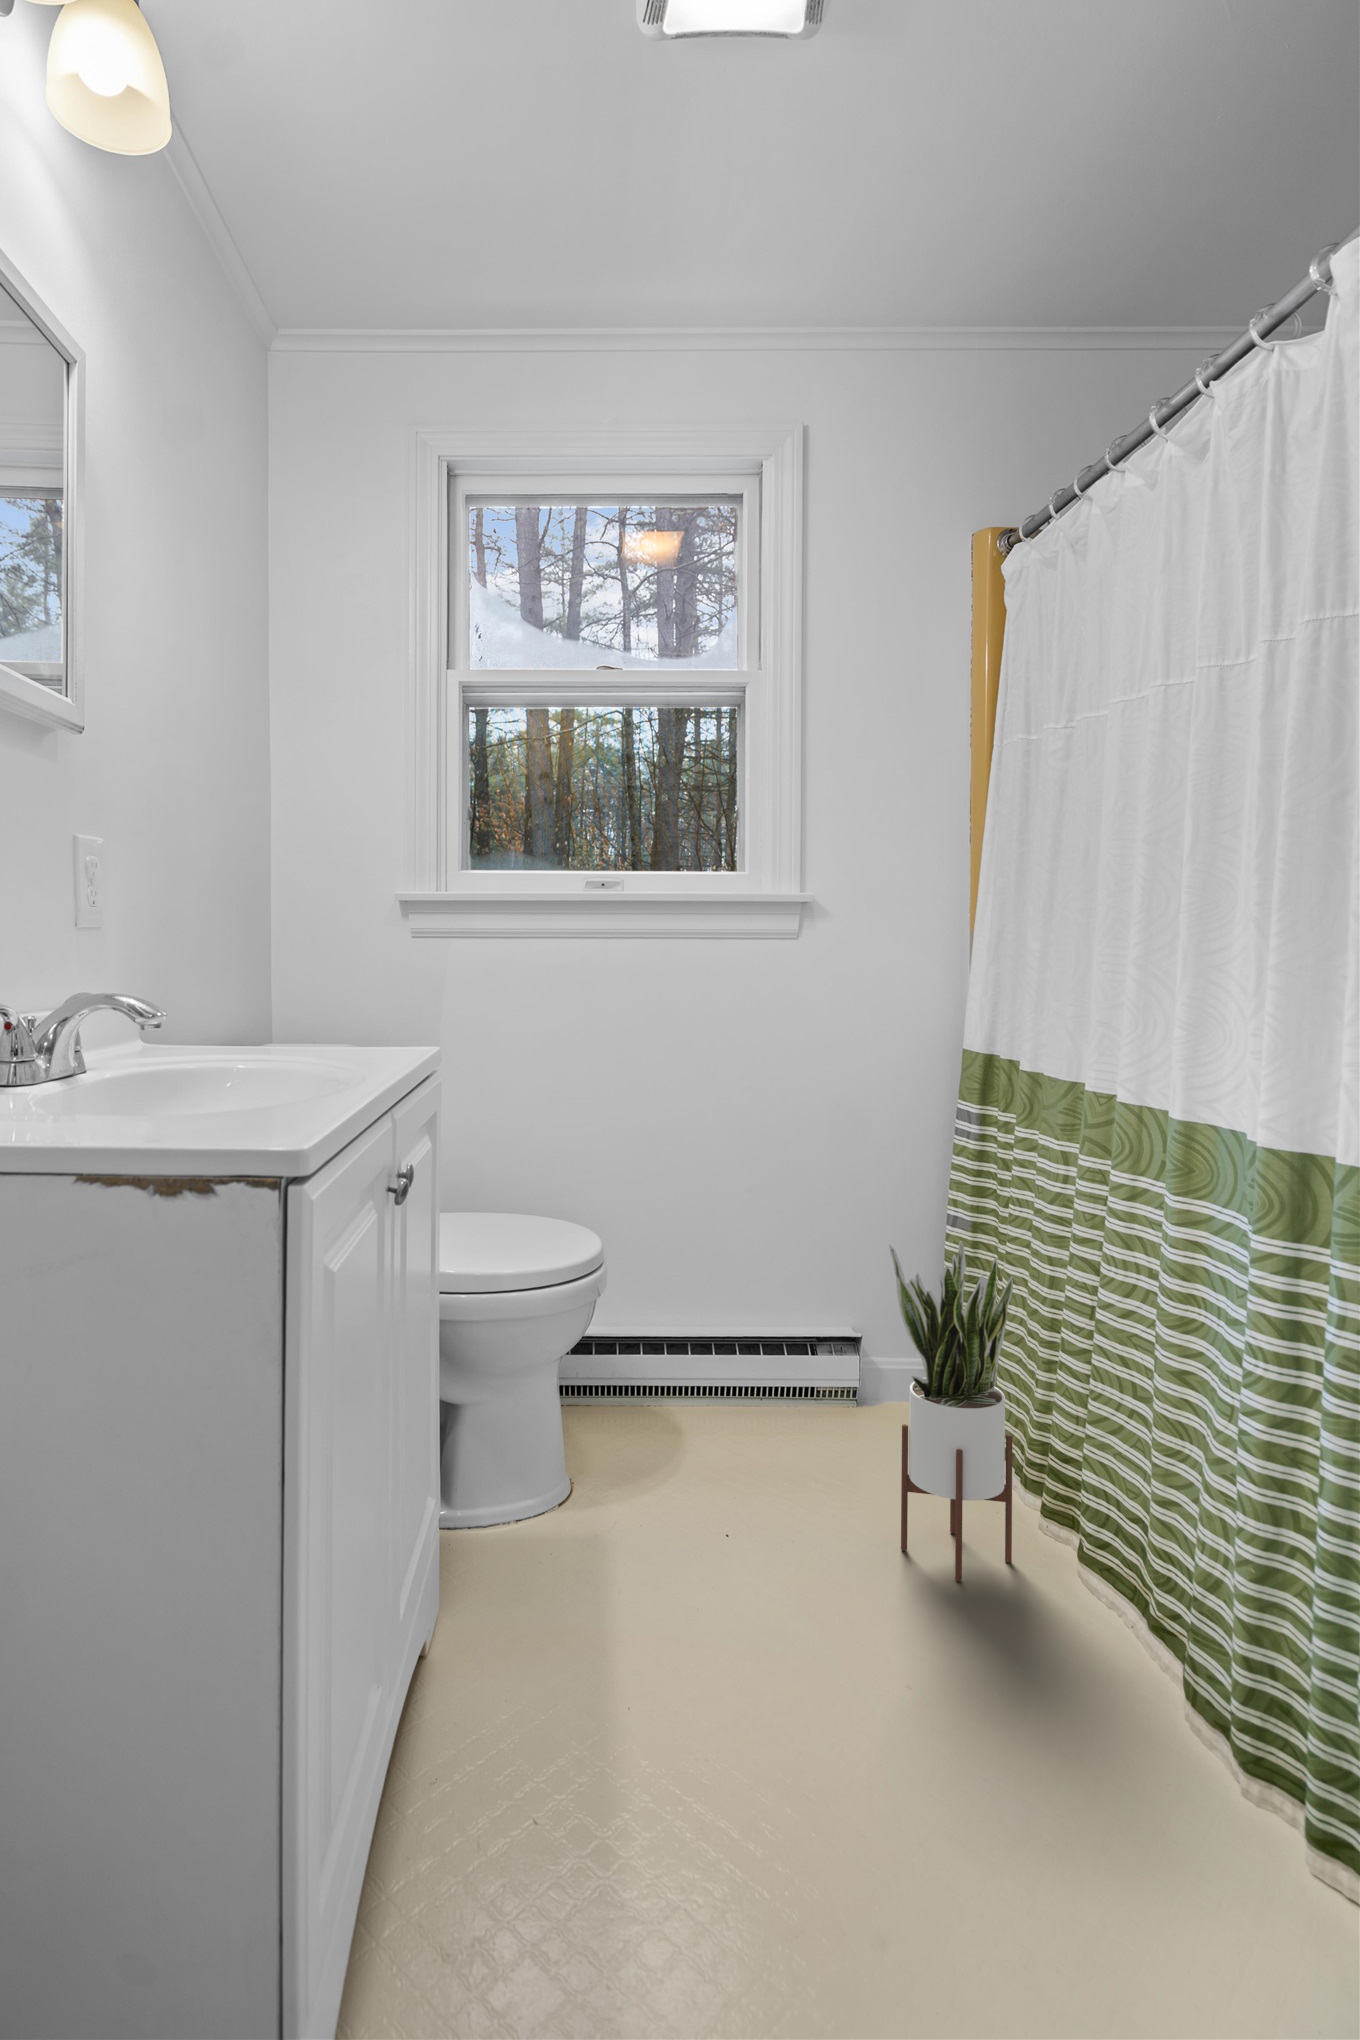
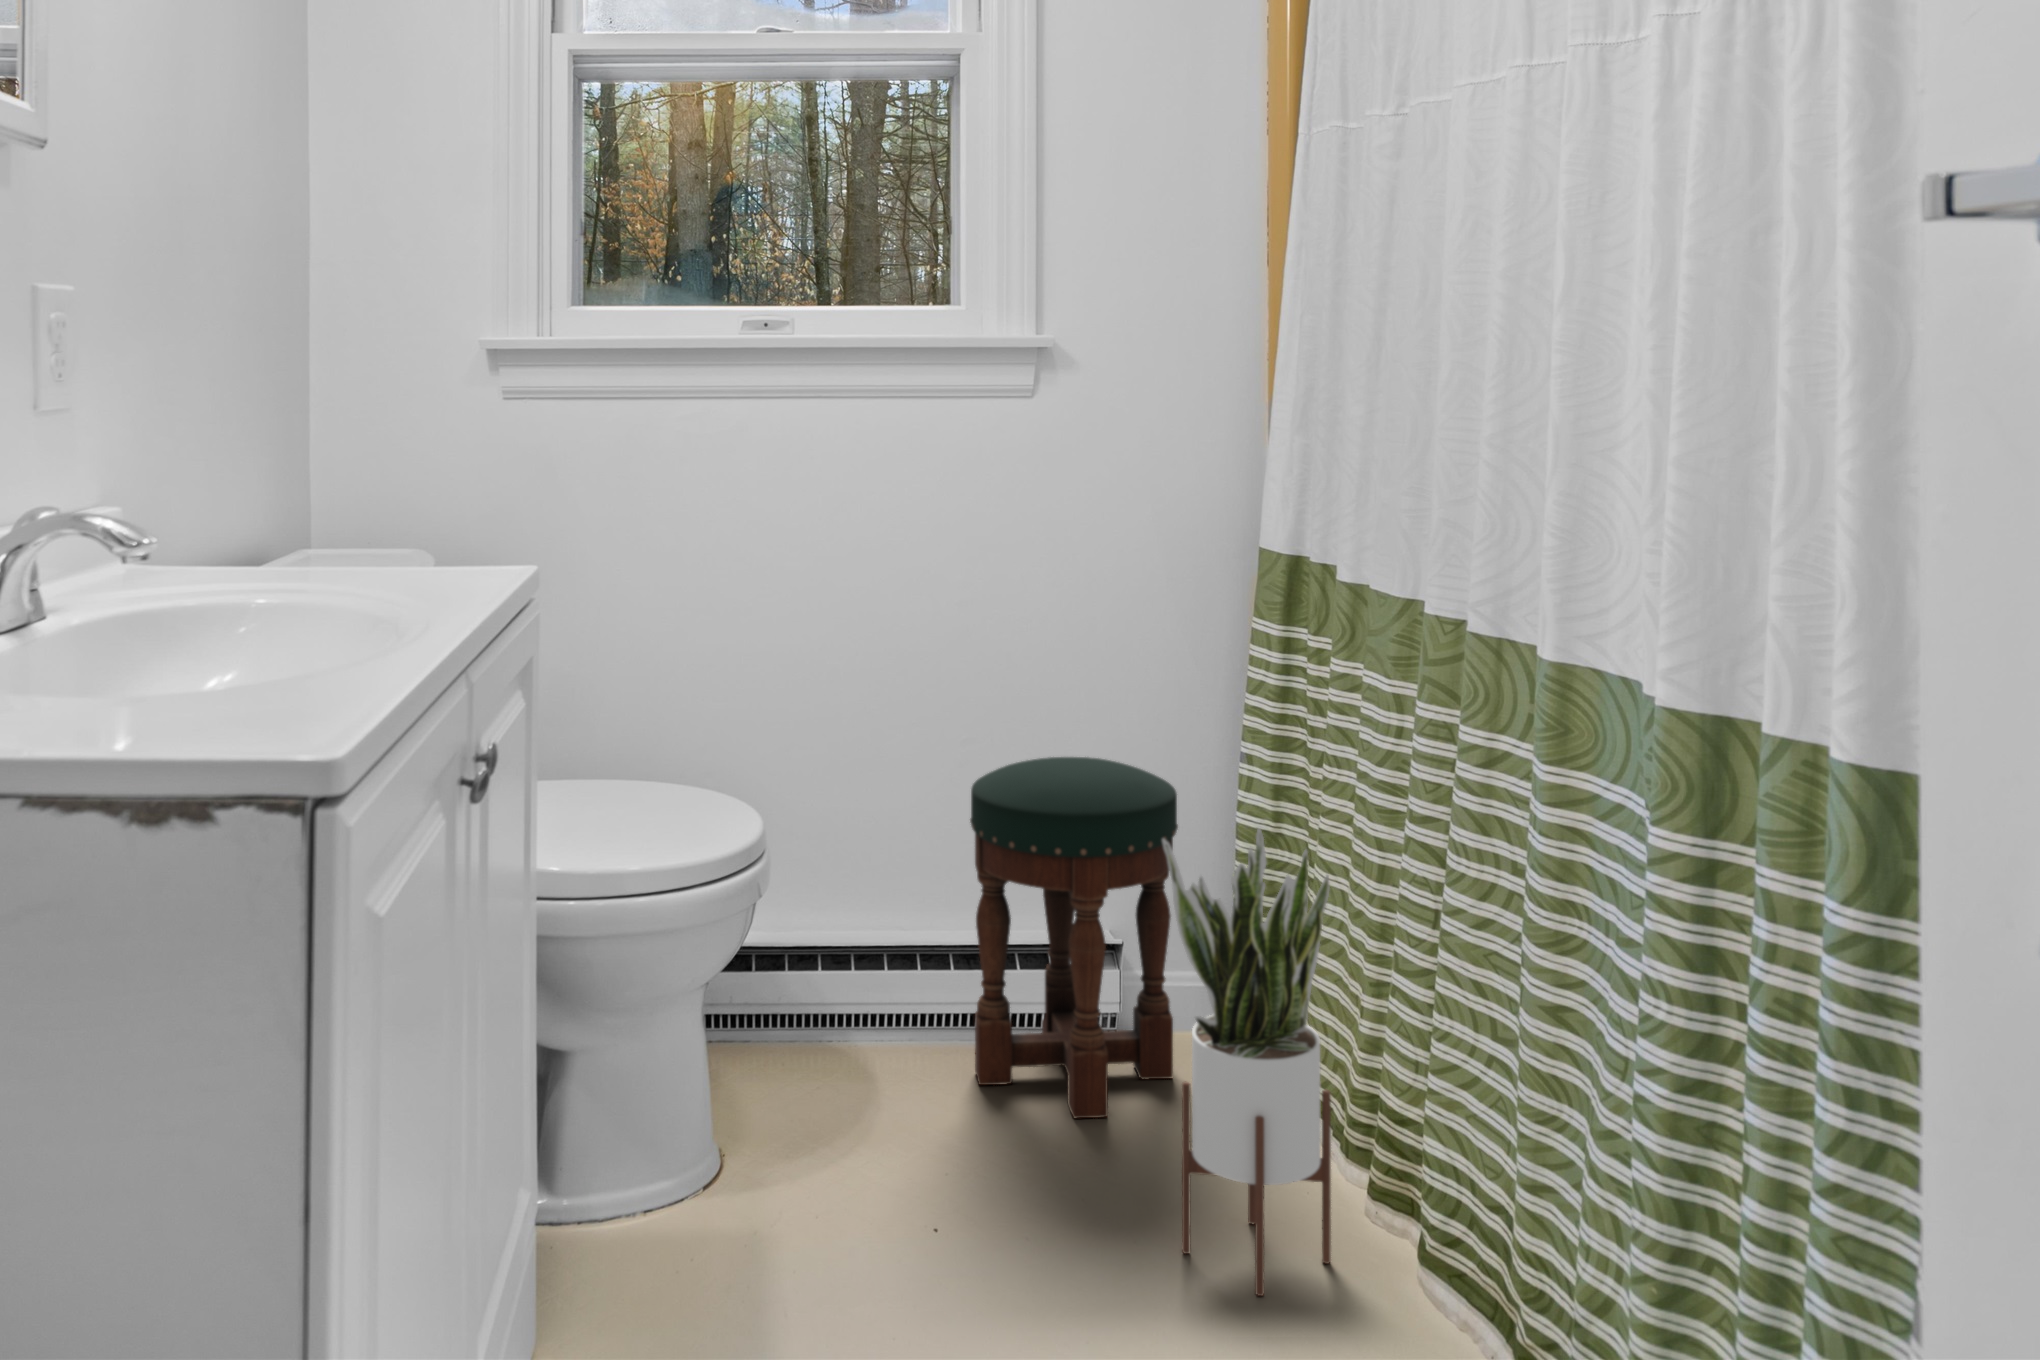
stool: none [748,1195,899,1457] -> present [970,757,1178,1118]

